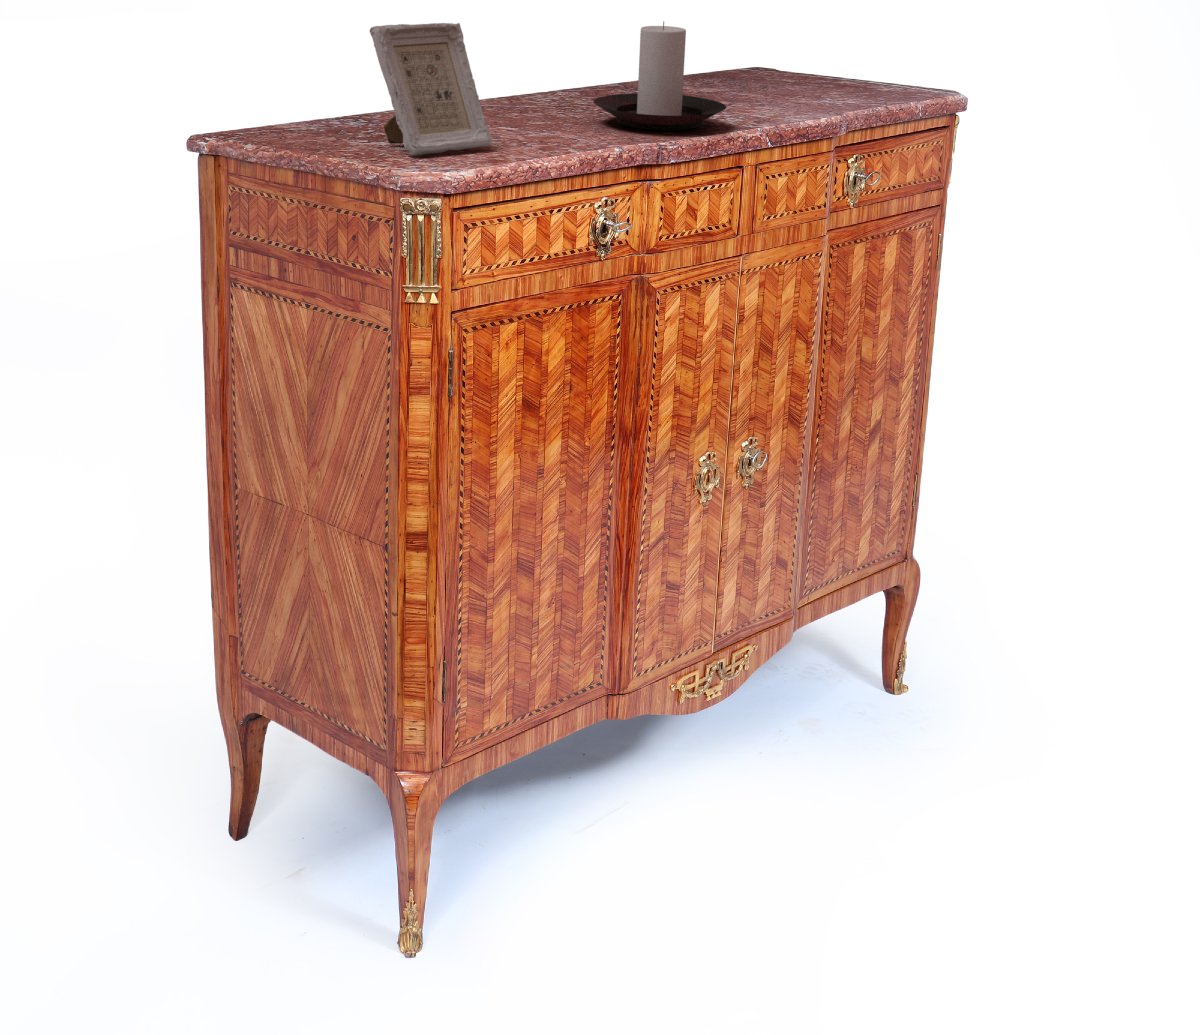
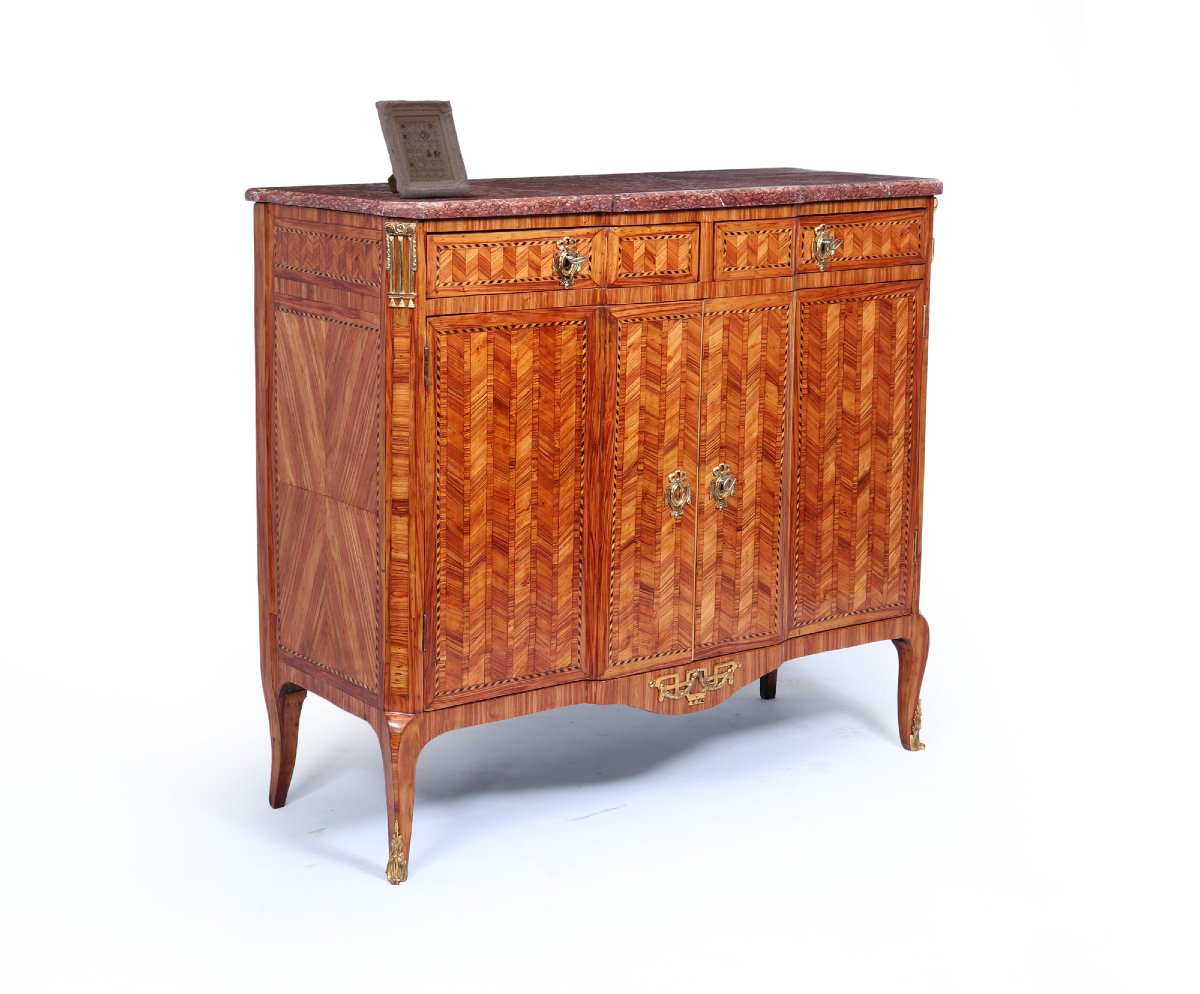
candle holder: present [593,22,726,130] -> none [575,105,685,191]

